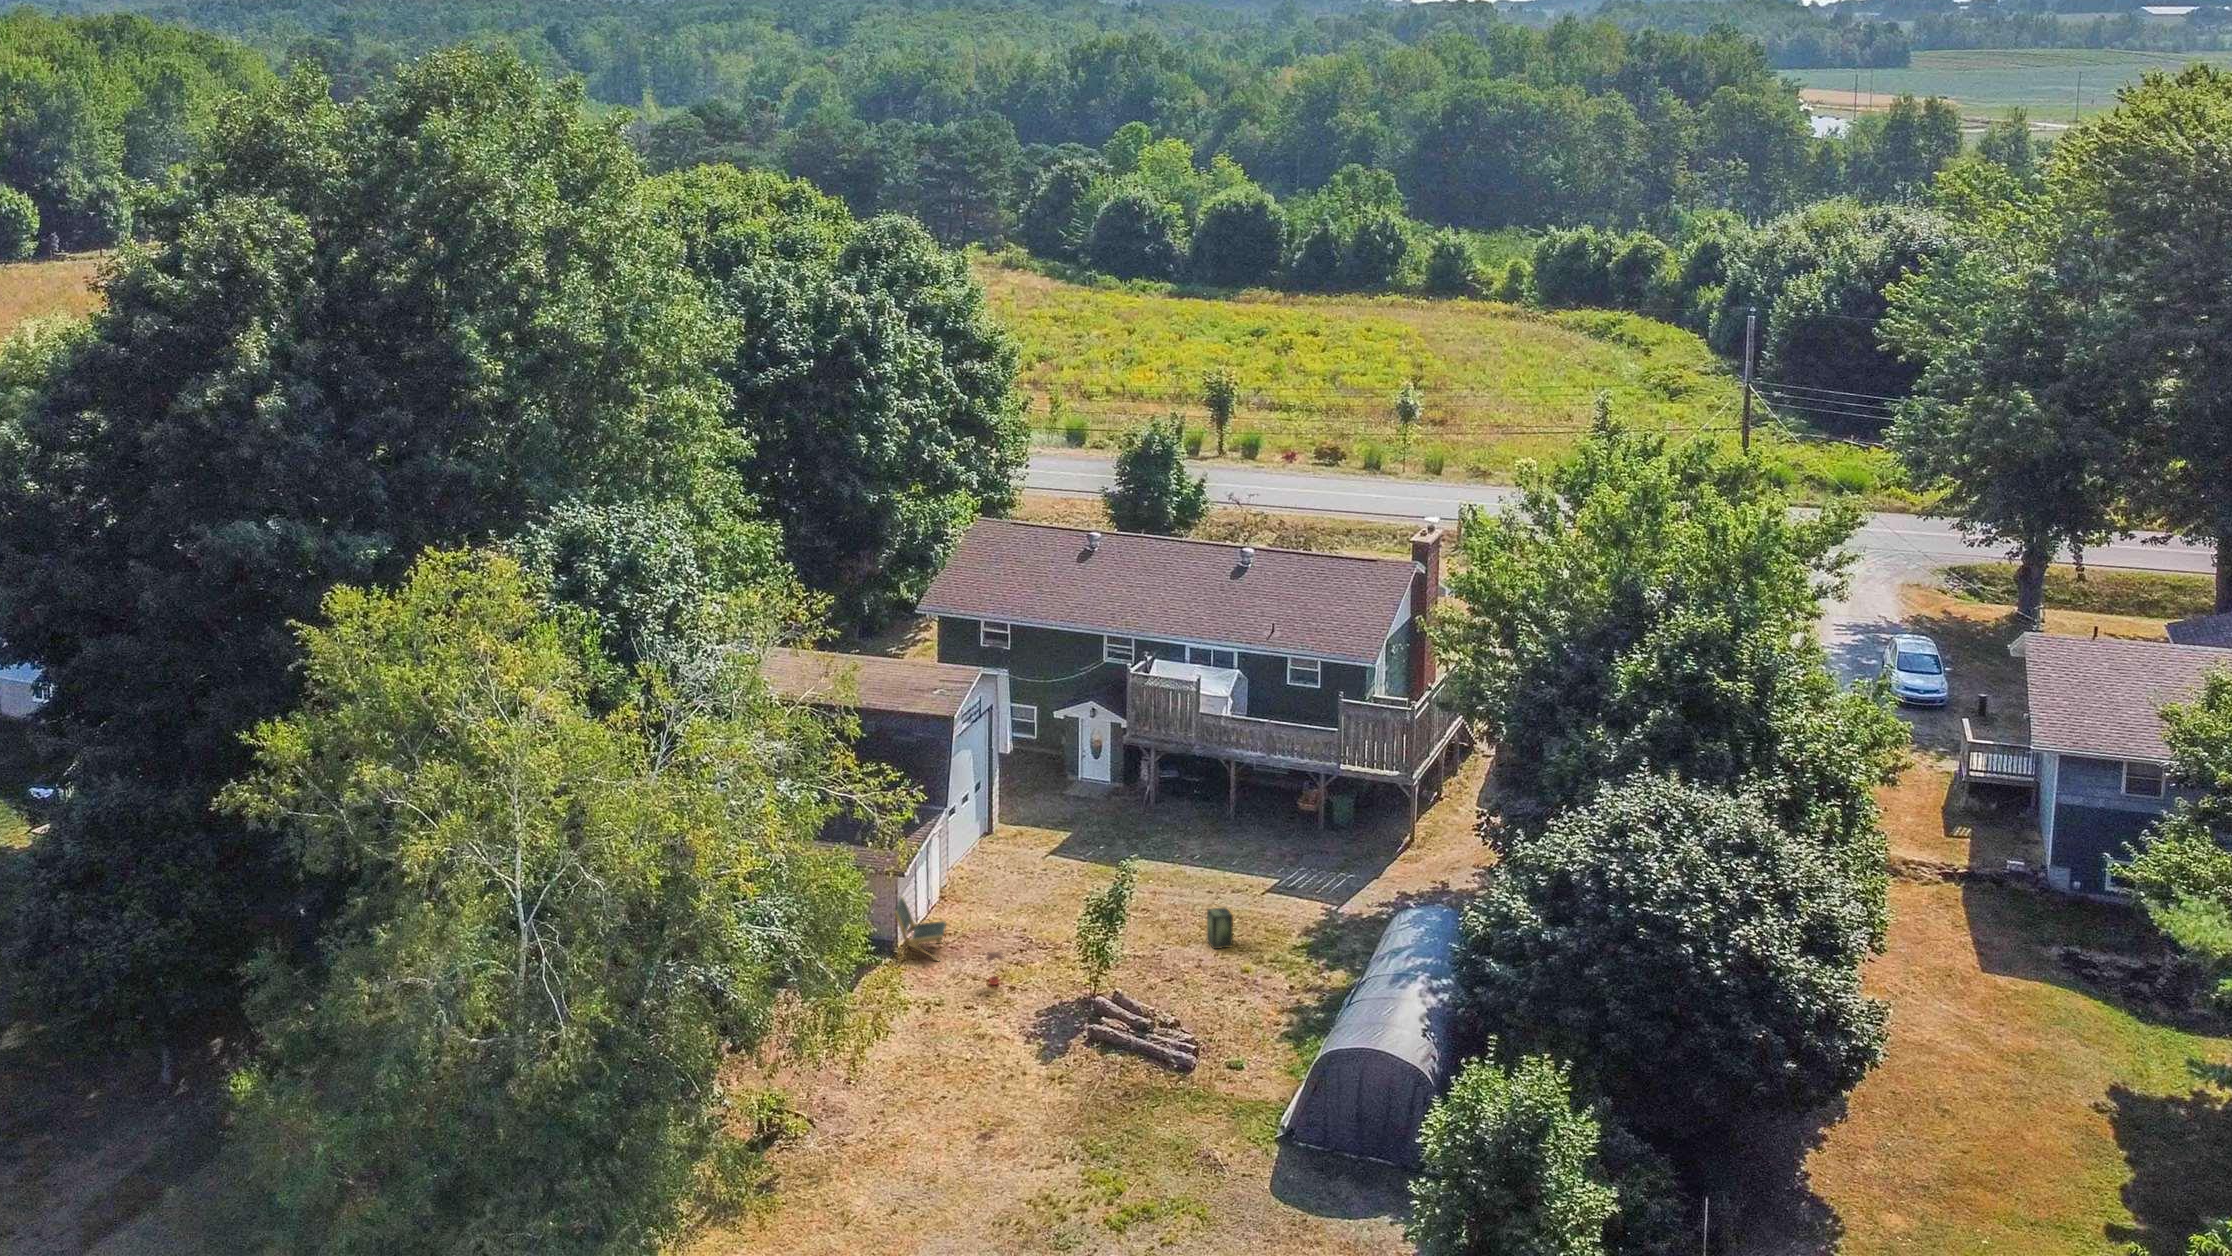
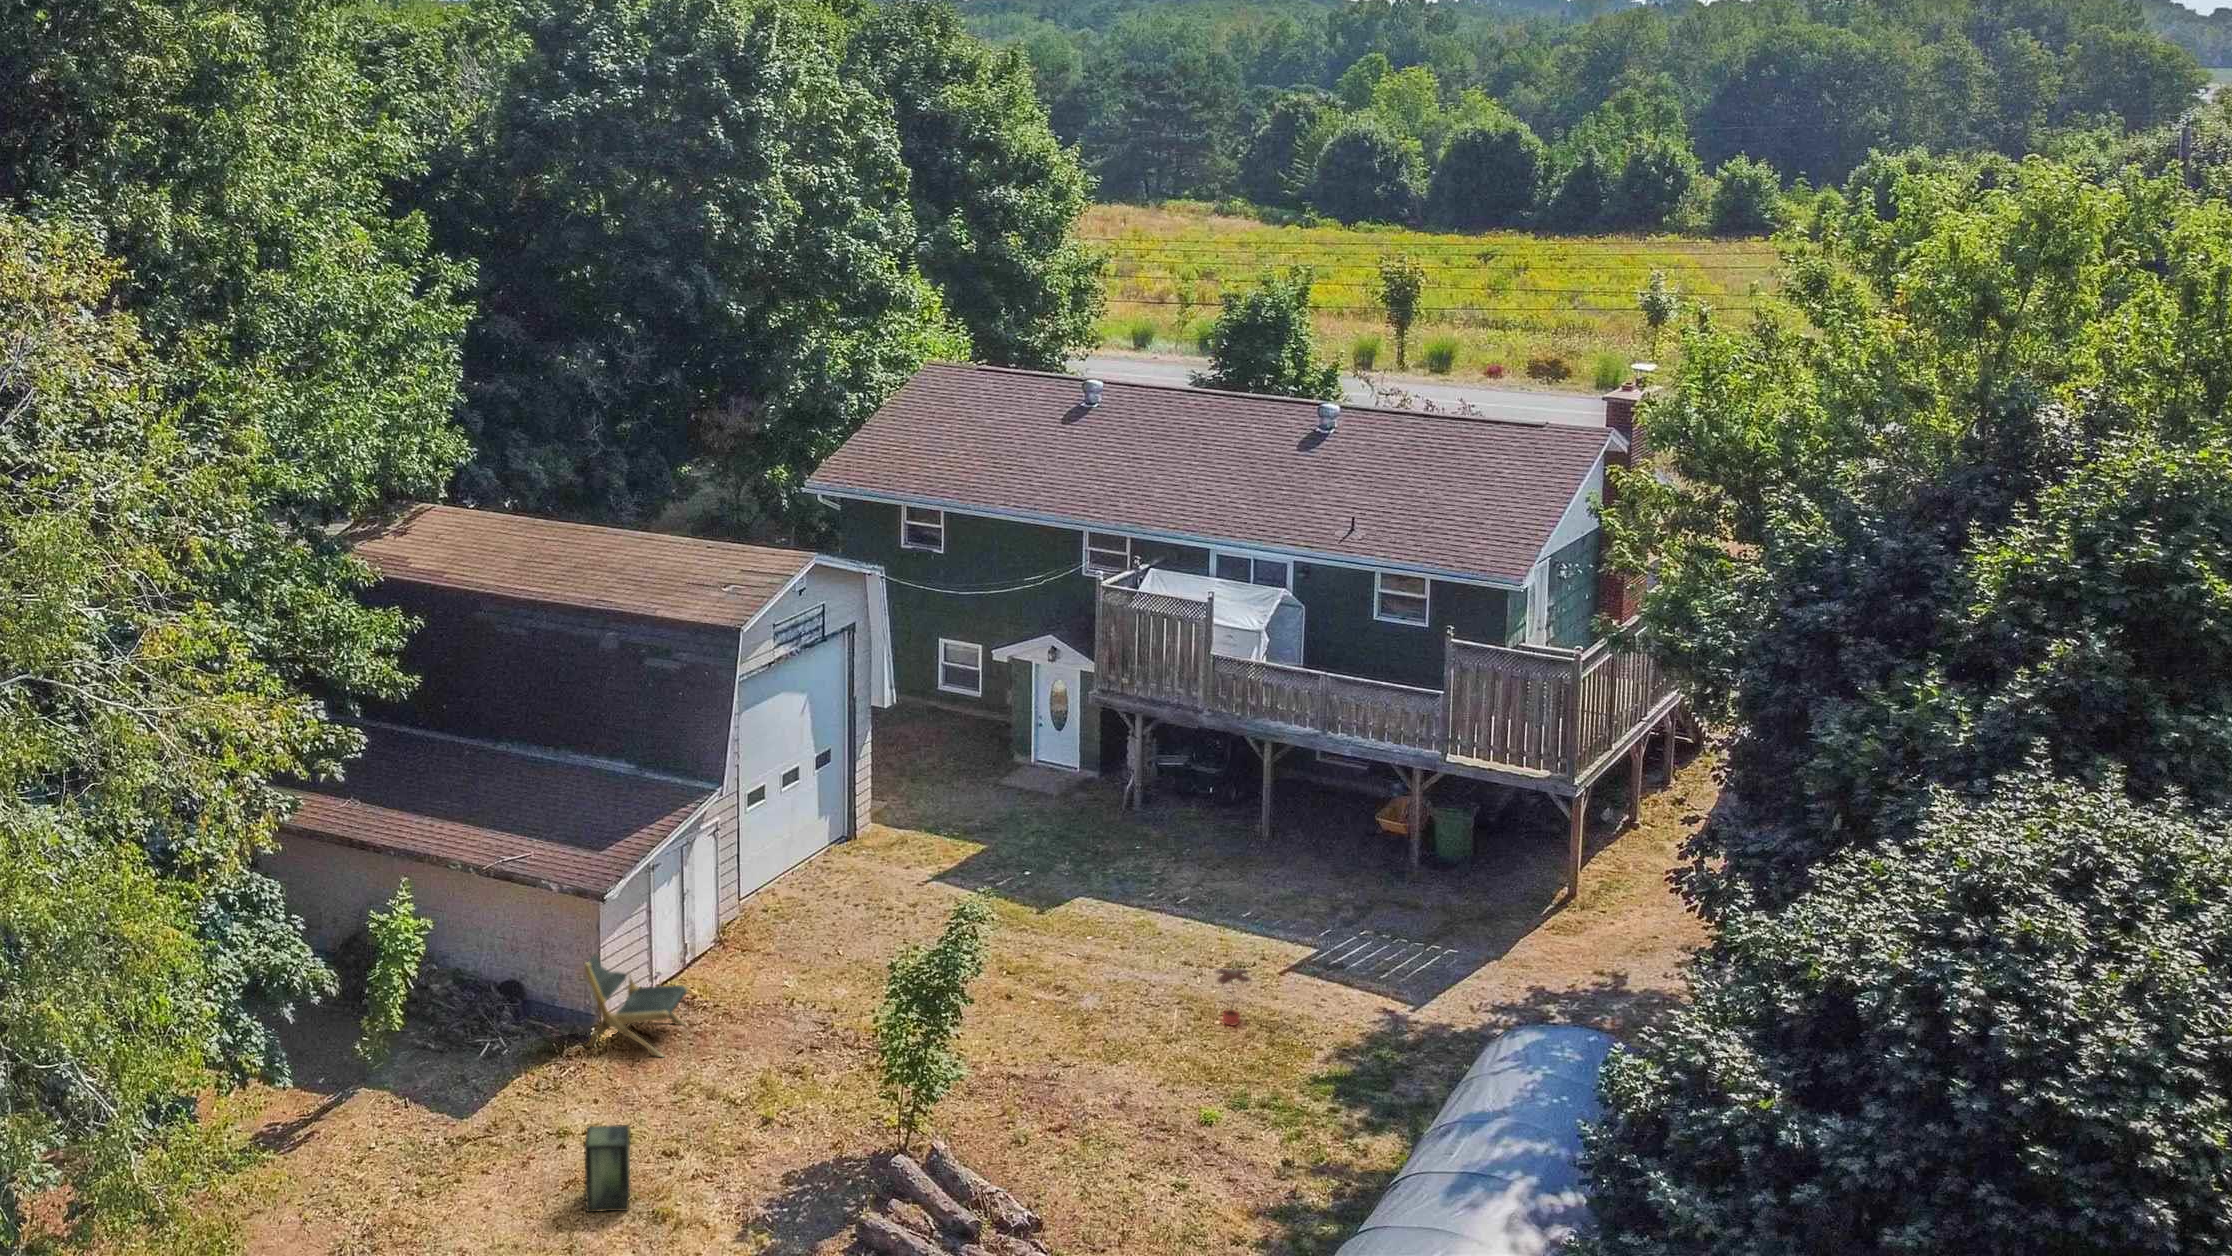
storage box: present [1207,908,1233,949] -> present [585,1125,630,1212]
potted plant: present [986,952,1005,985] -> present [1216,969,1251,1025]

